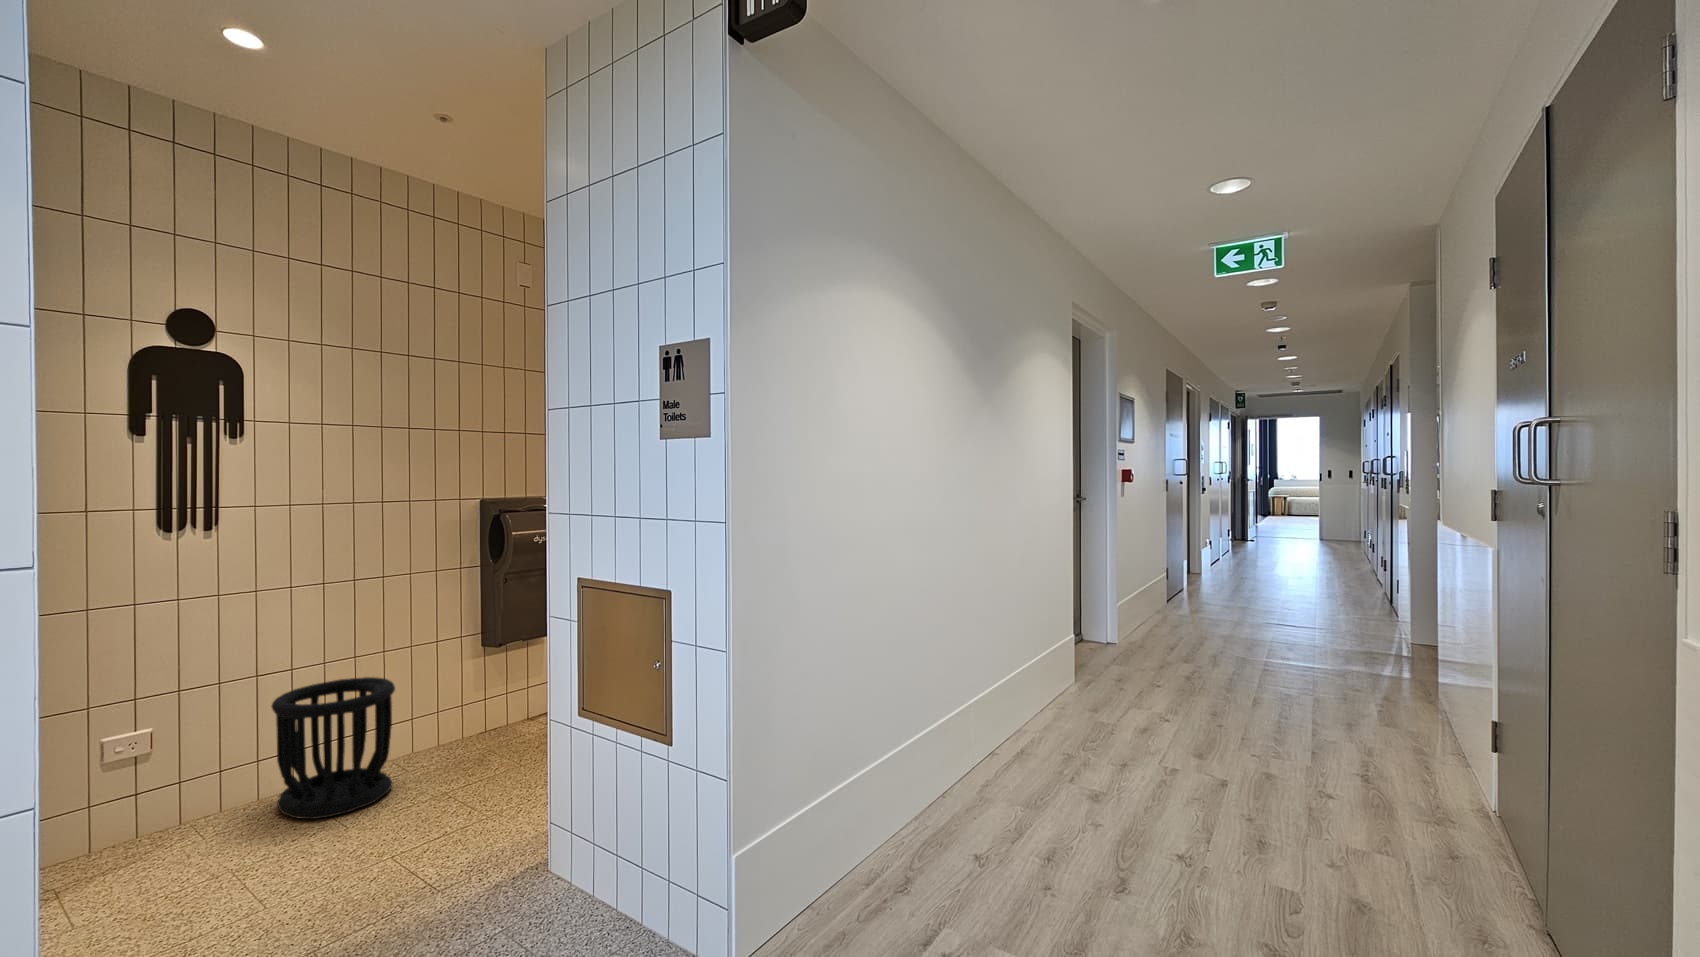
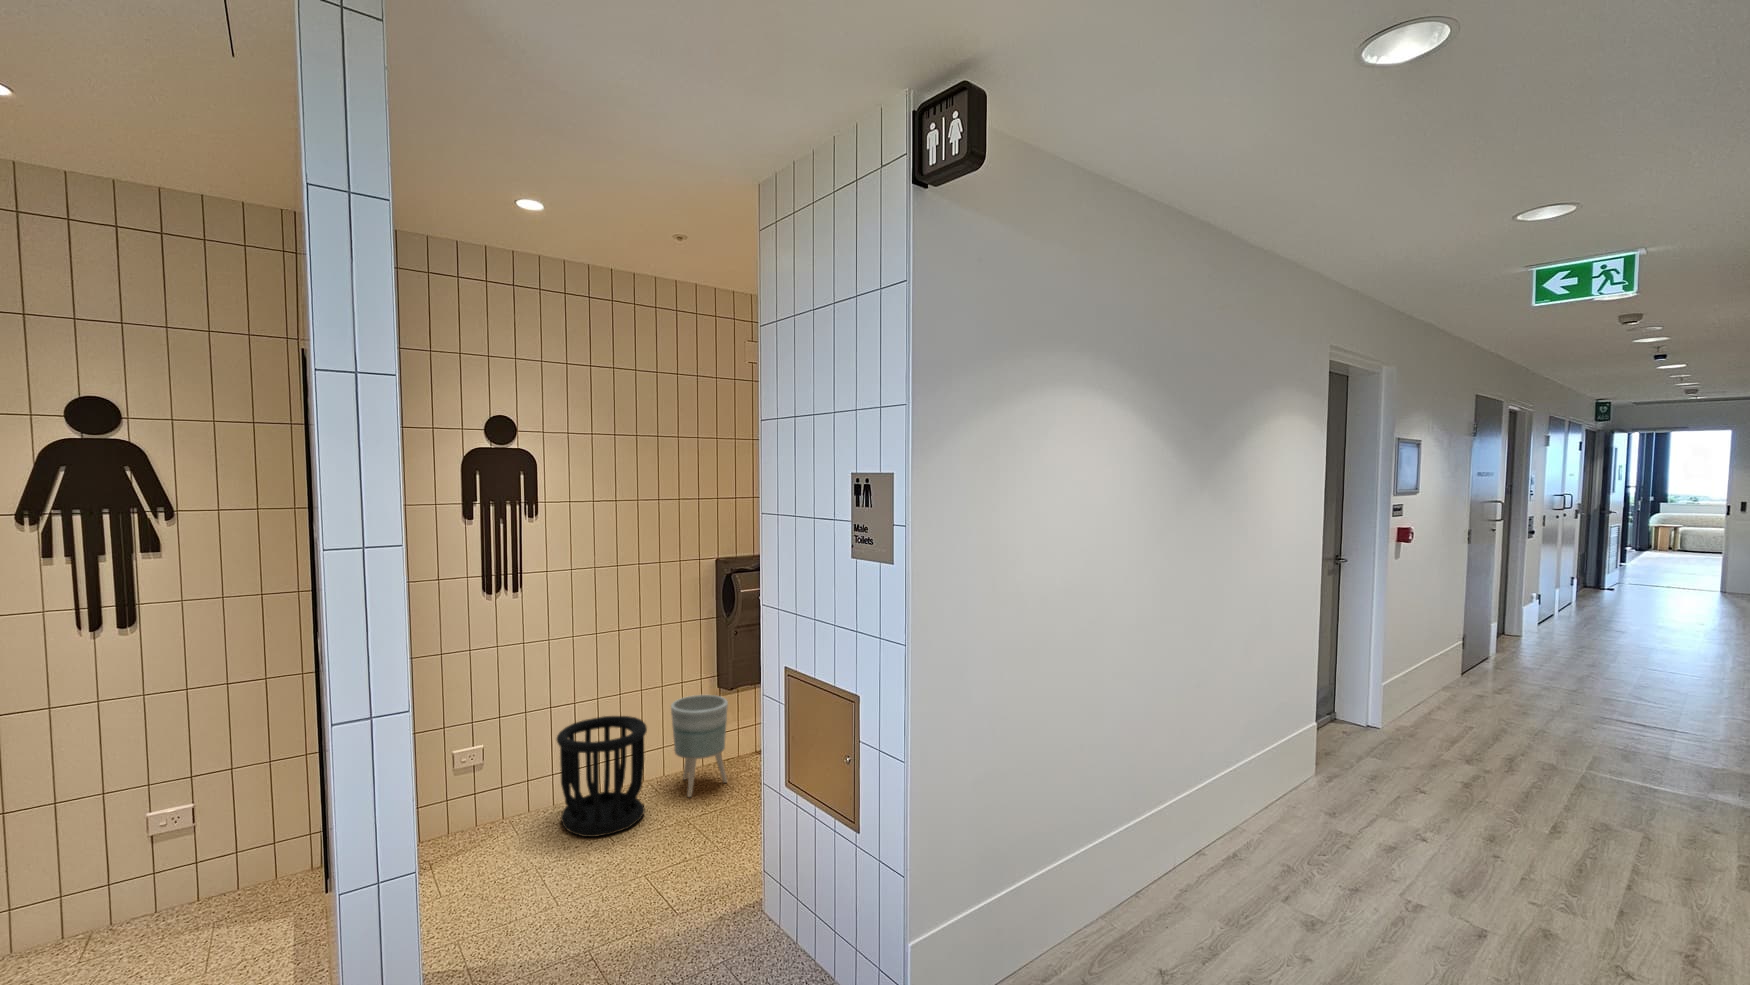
planter: none [424,652,495,766] -> present [671,695,728,797]

